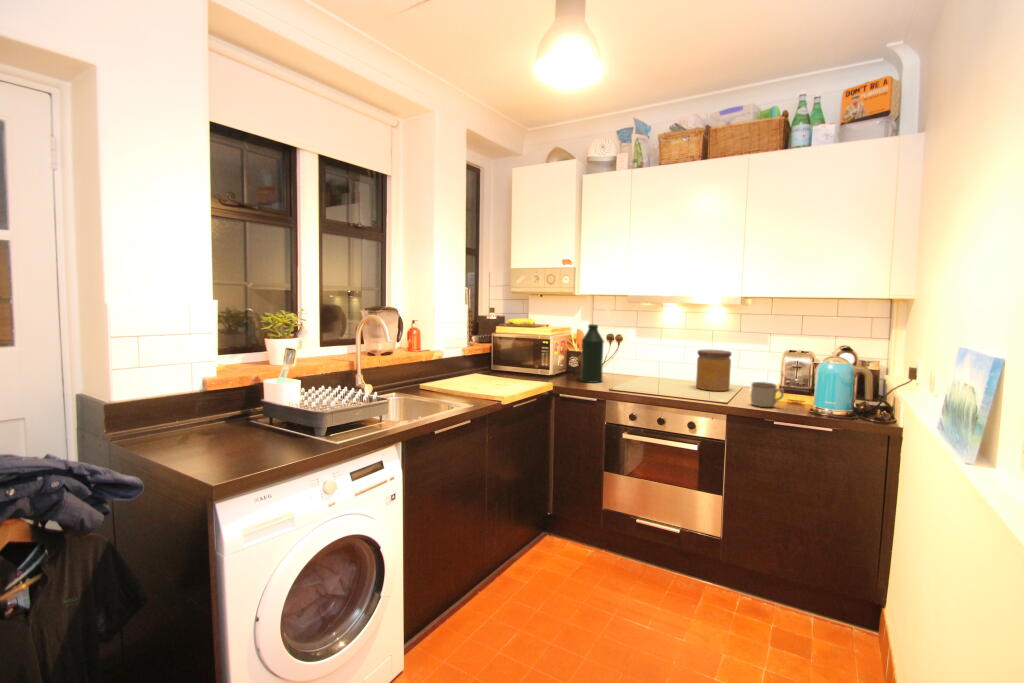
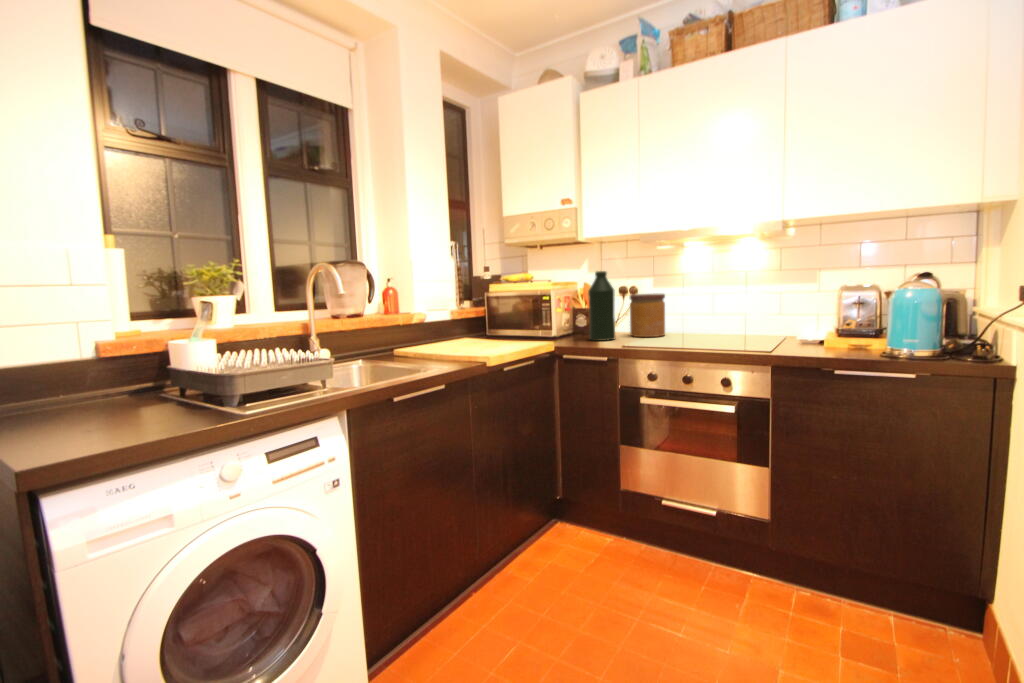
jar: present [696,350,731,391] -> present [630,294,665,337]
mug: present [751,382,784,407] -> none [801,323,844,353]

